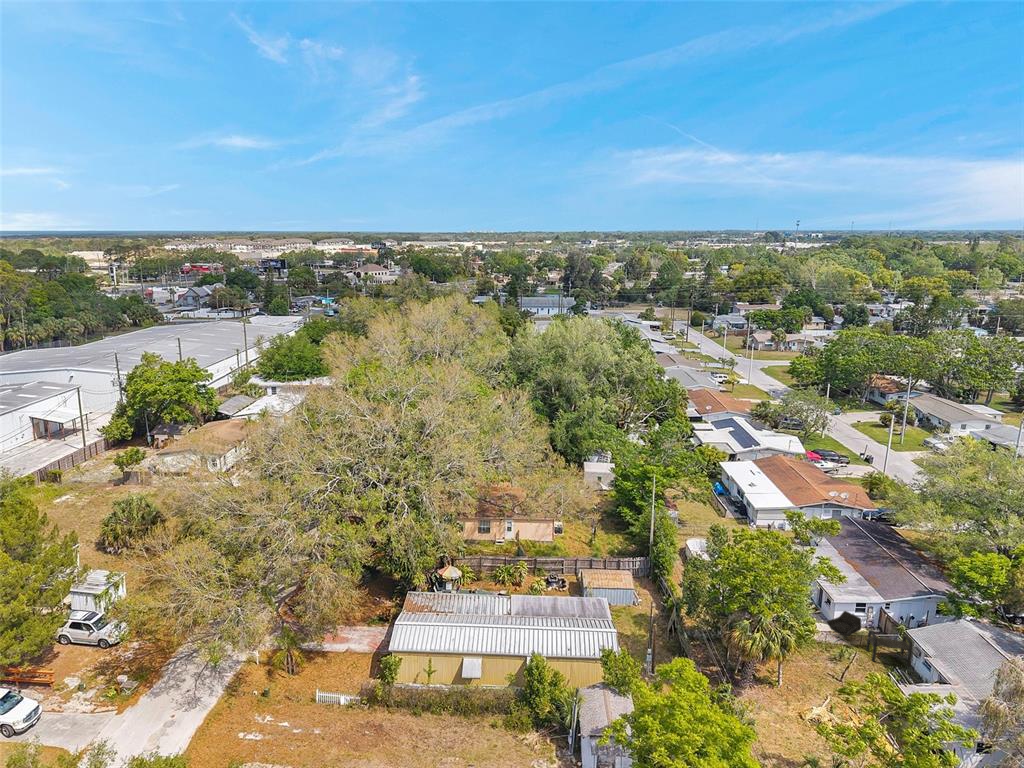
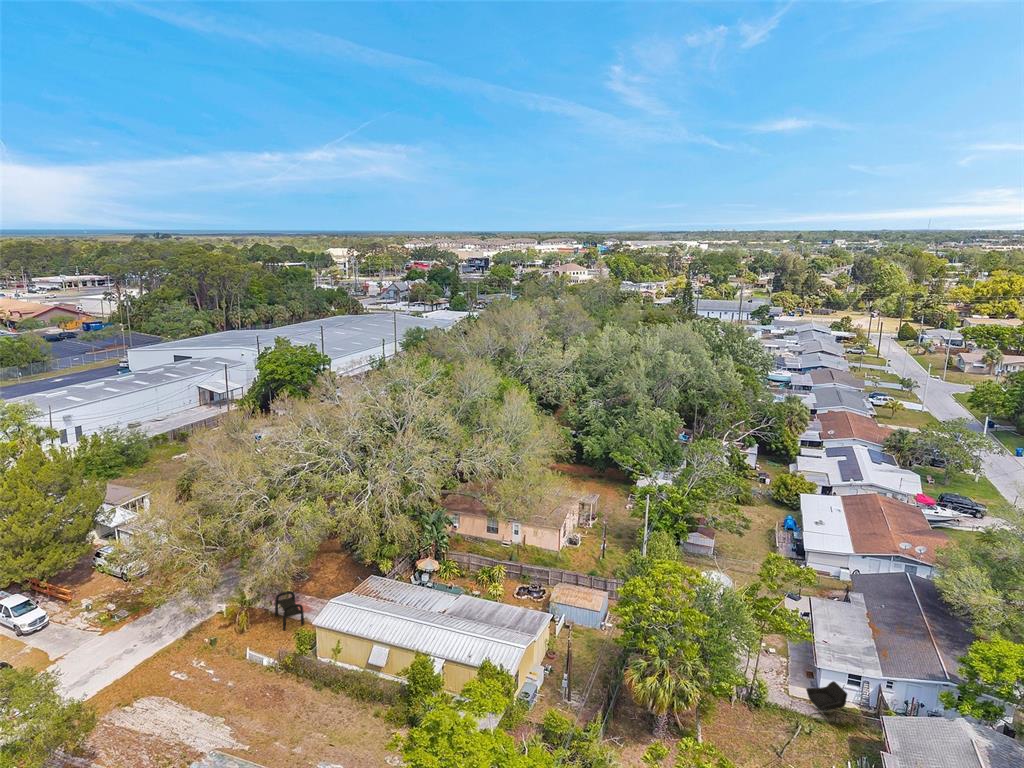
bench: present [866,630,913,666] -> present [275,591,304,630]

